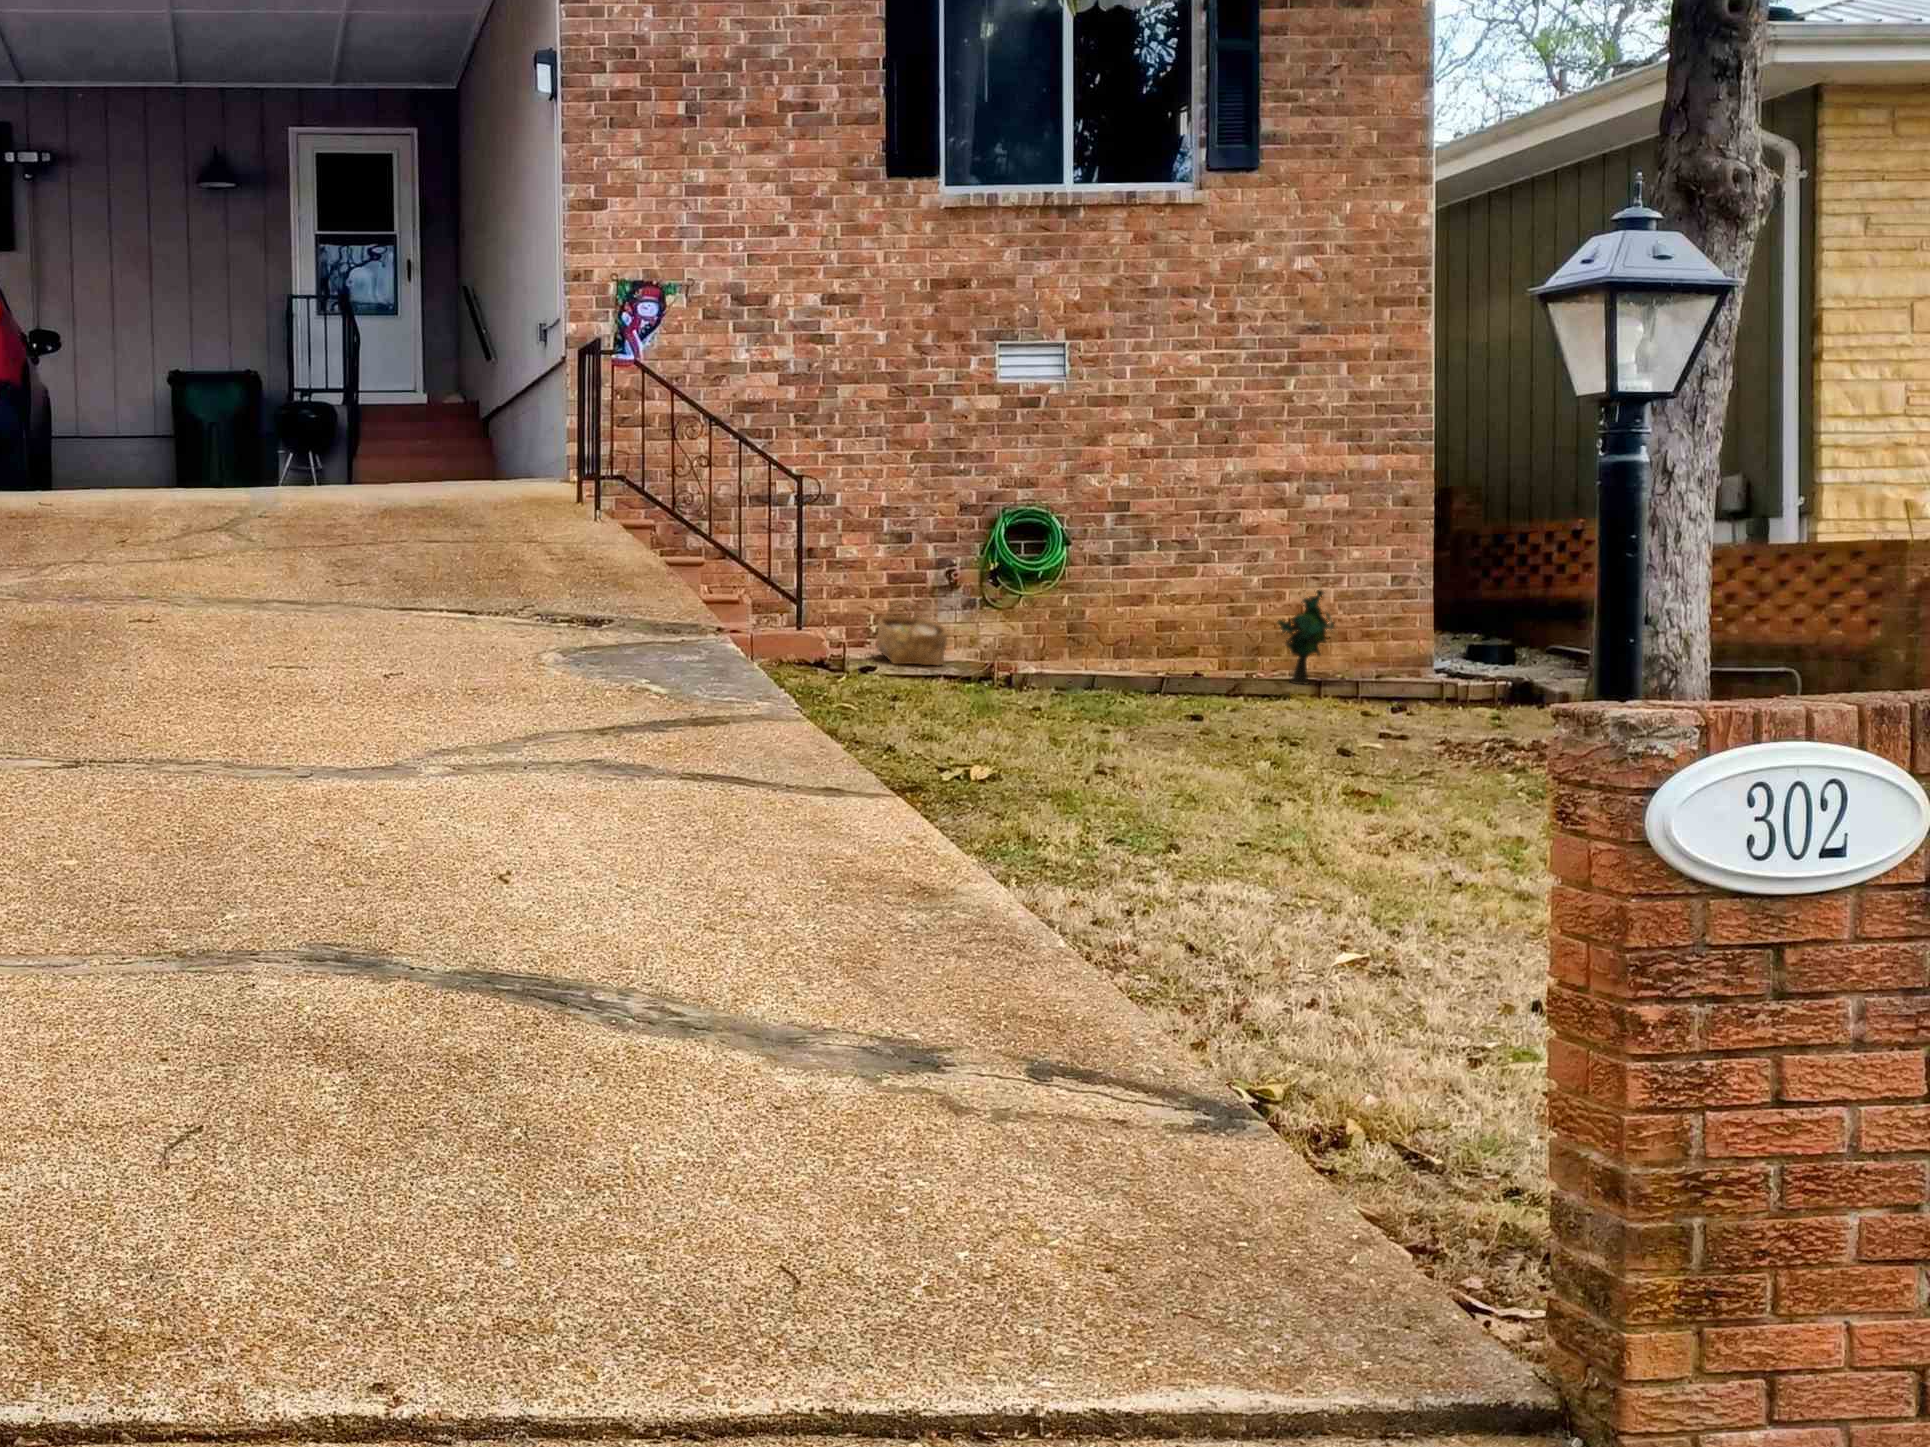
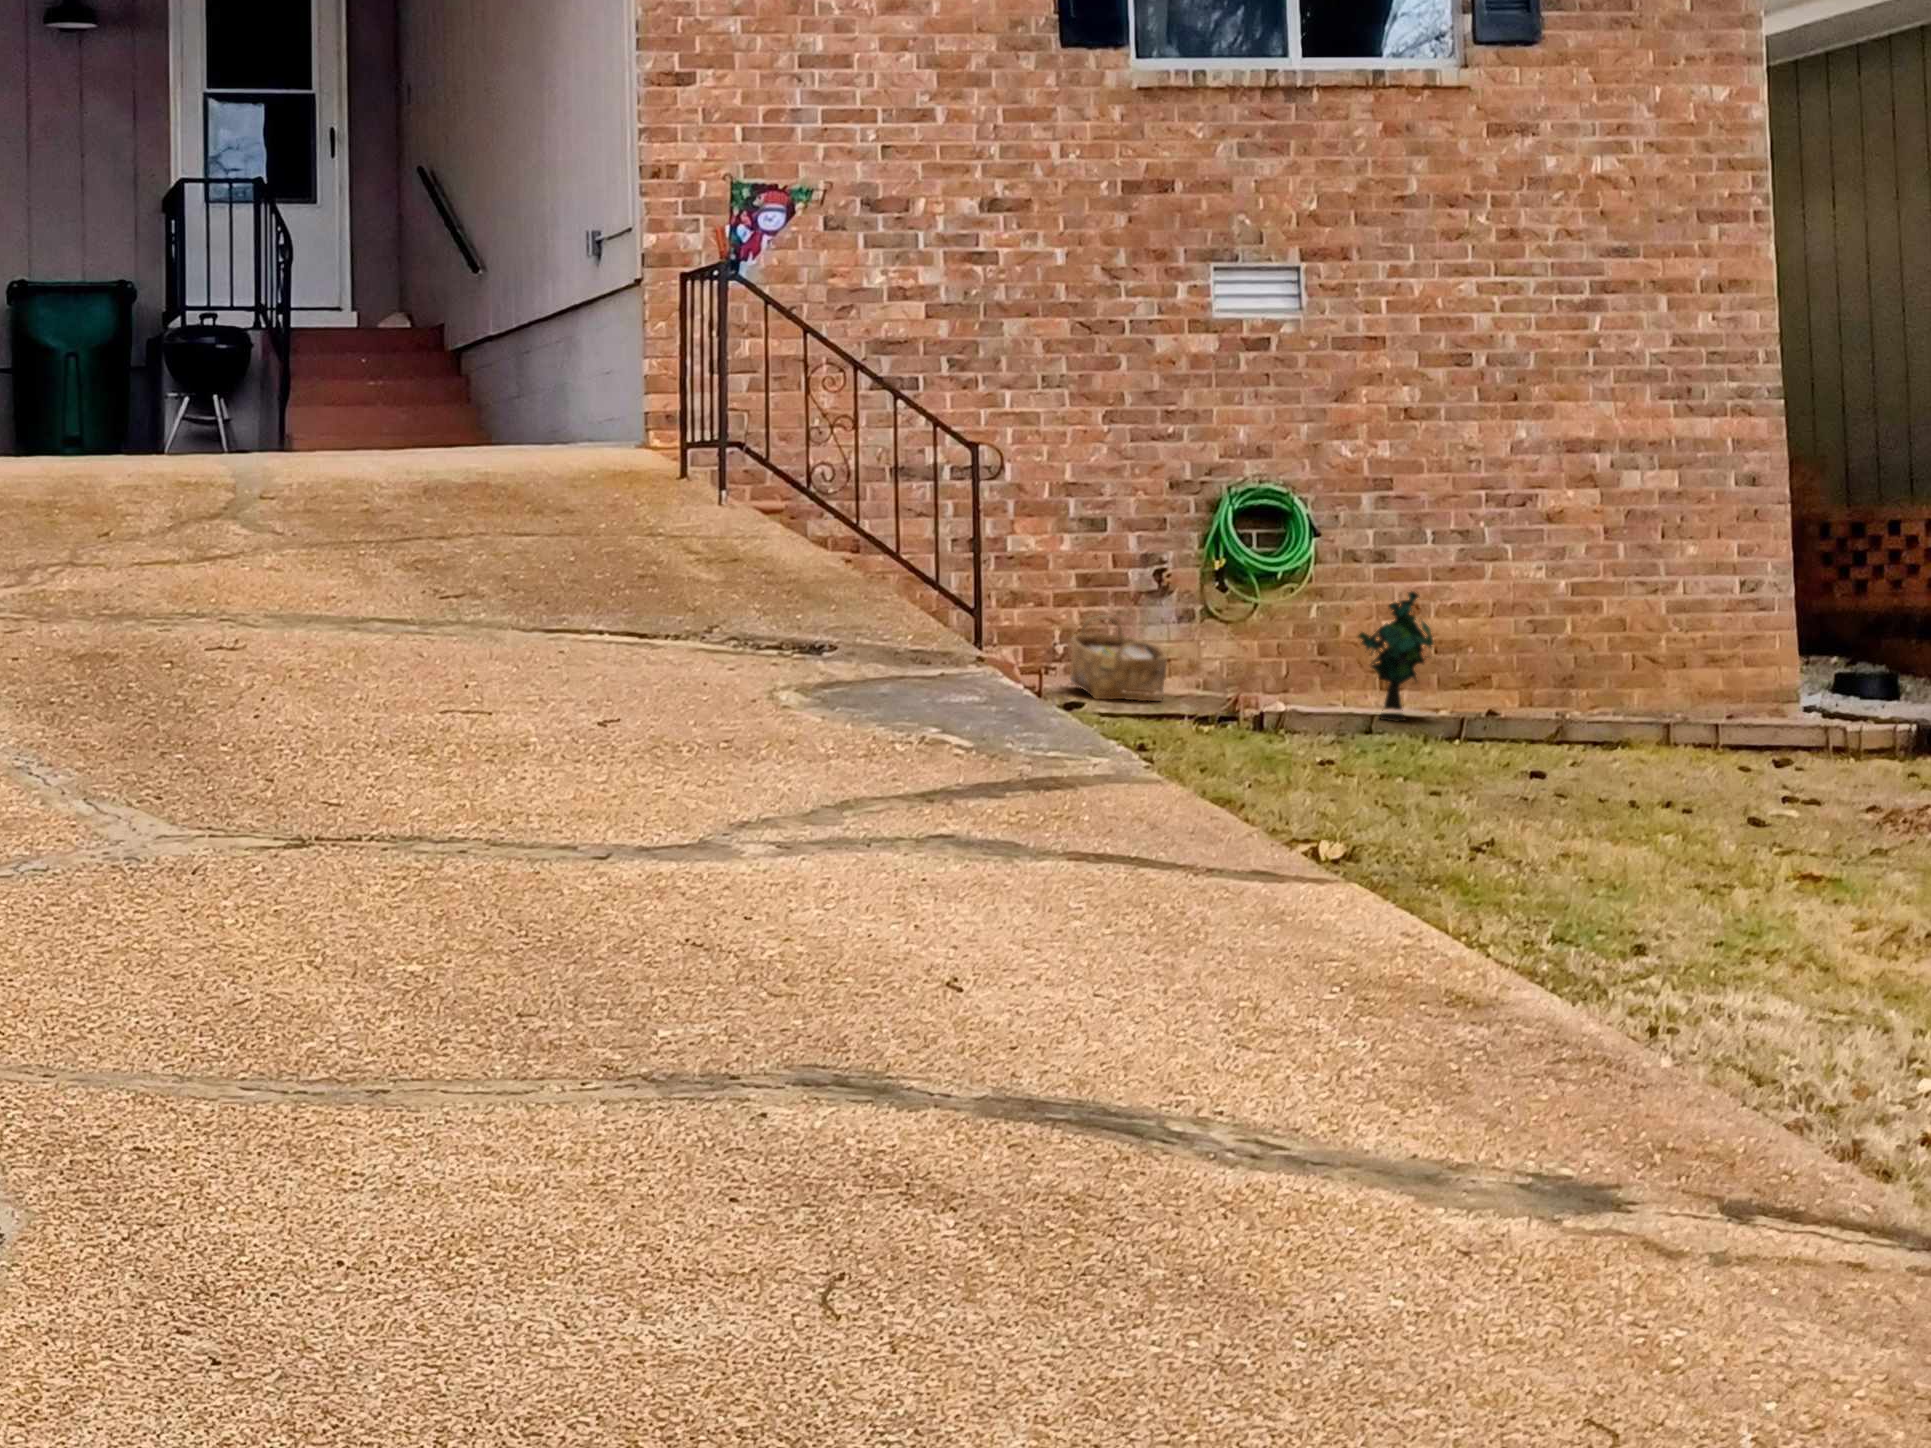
decorative plant: present [1277,590,1334,684] -> present [1359,592,1434,721]

